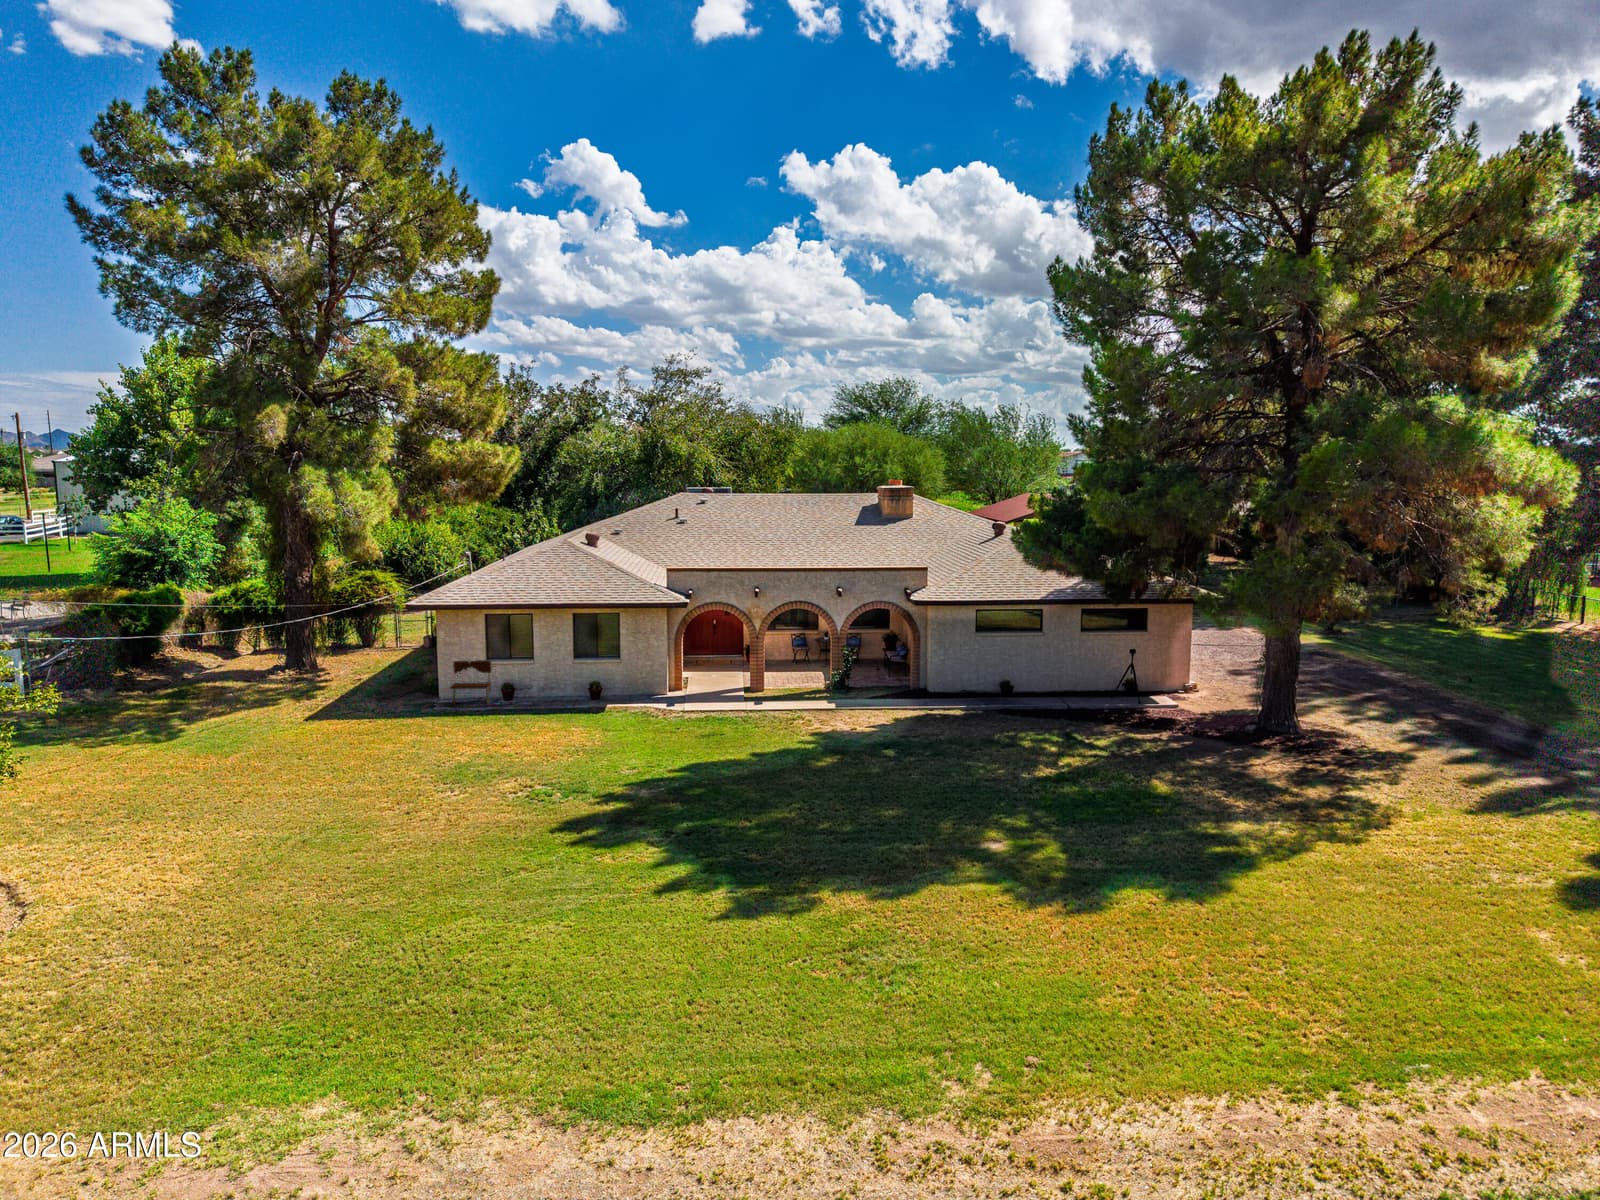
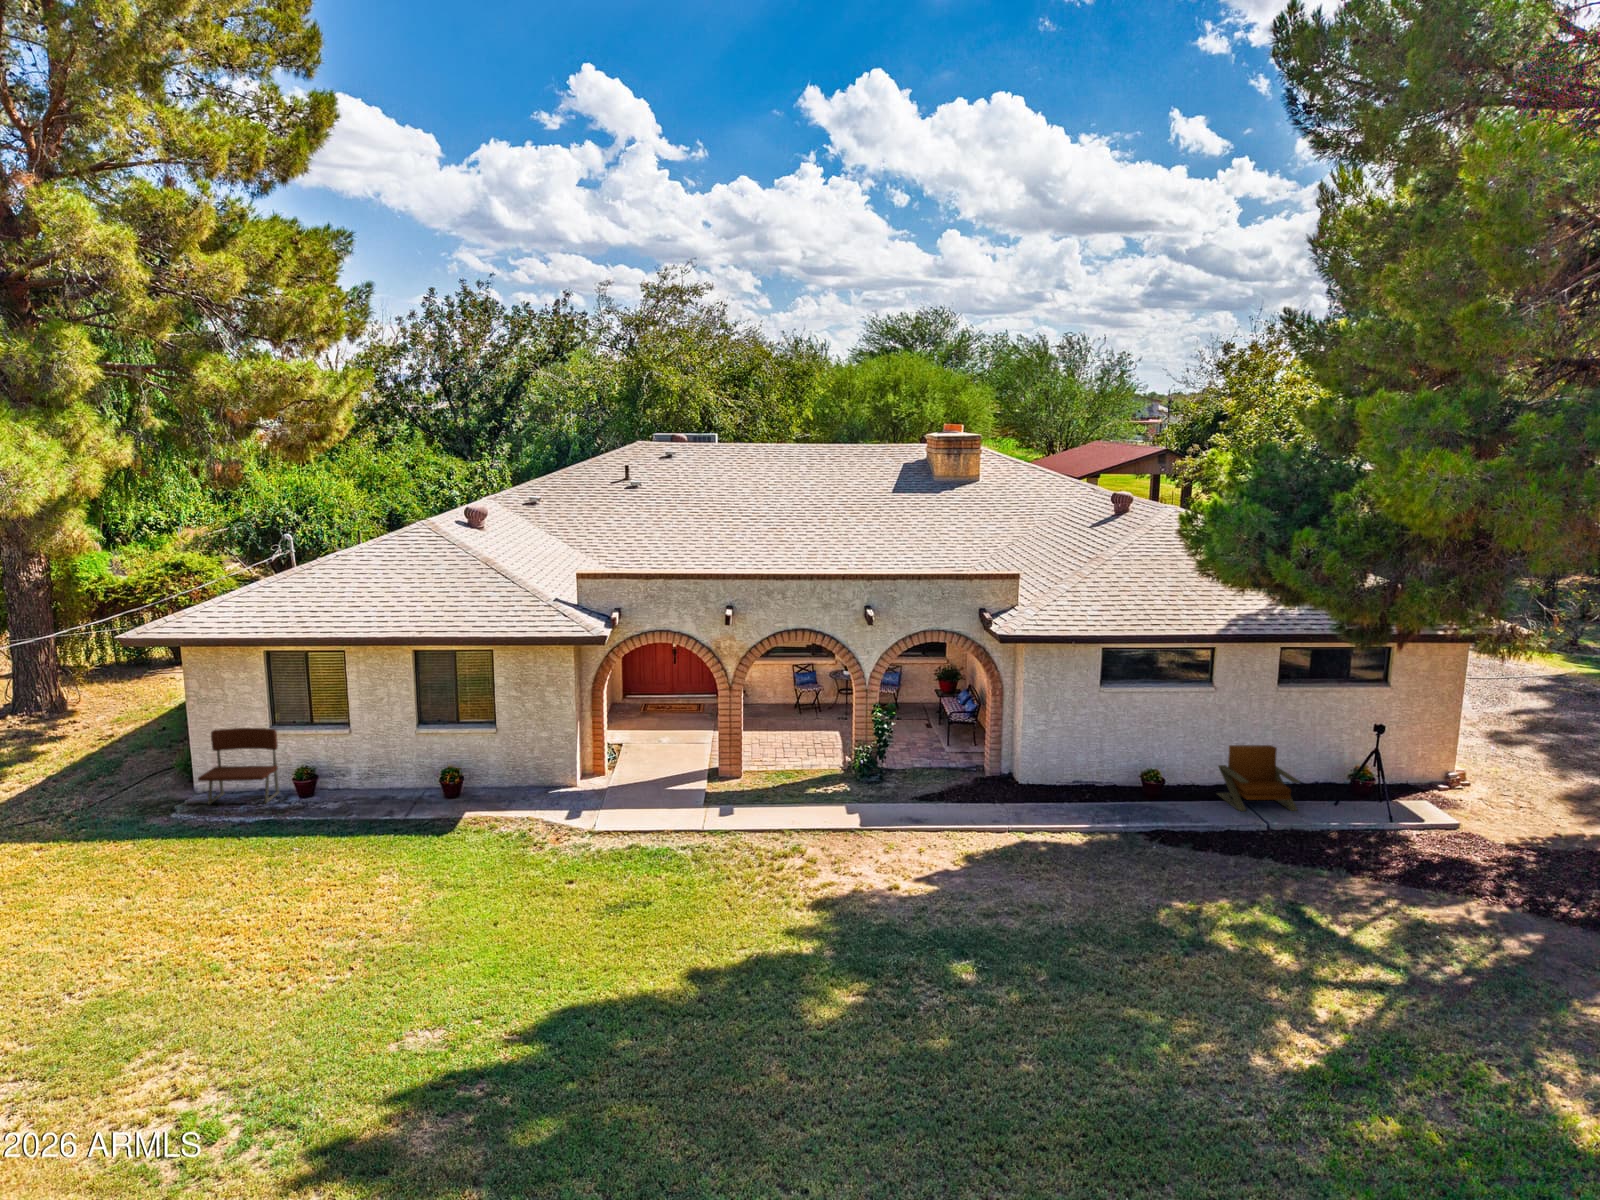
lounge chair: none [1046,666,1089,701] -> present [1217,745,1300,811]

